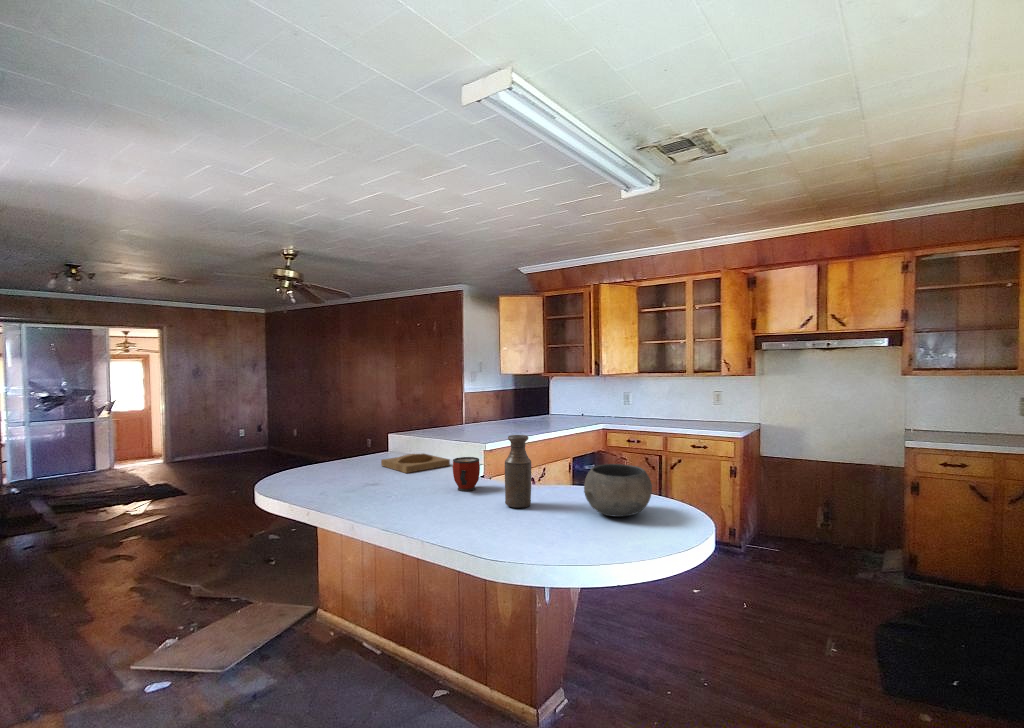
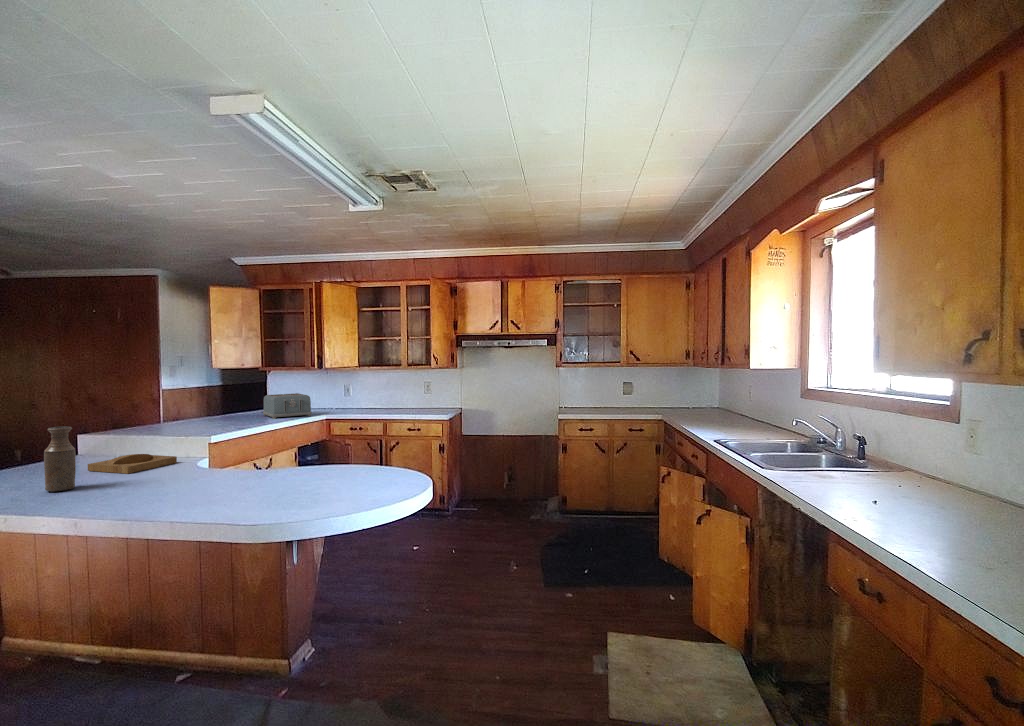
toaster: none [545,399,589,424] -> present [263,393,312,419]
bottle: present [505,435,531,508] -> present [44,426,76,492]
mug: present [453,457,480,491] -> none [195,448,225,480]
bowl: present [584,464,652,517] -> none [333,440,387,480]

